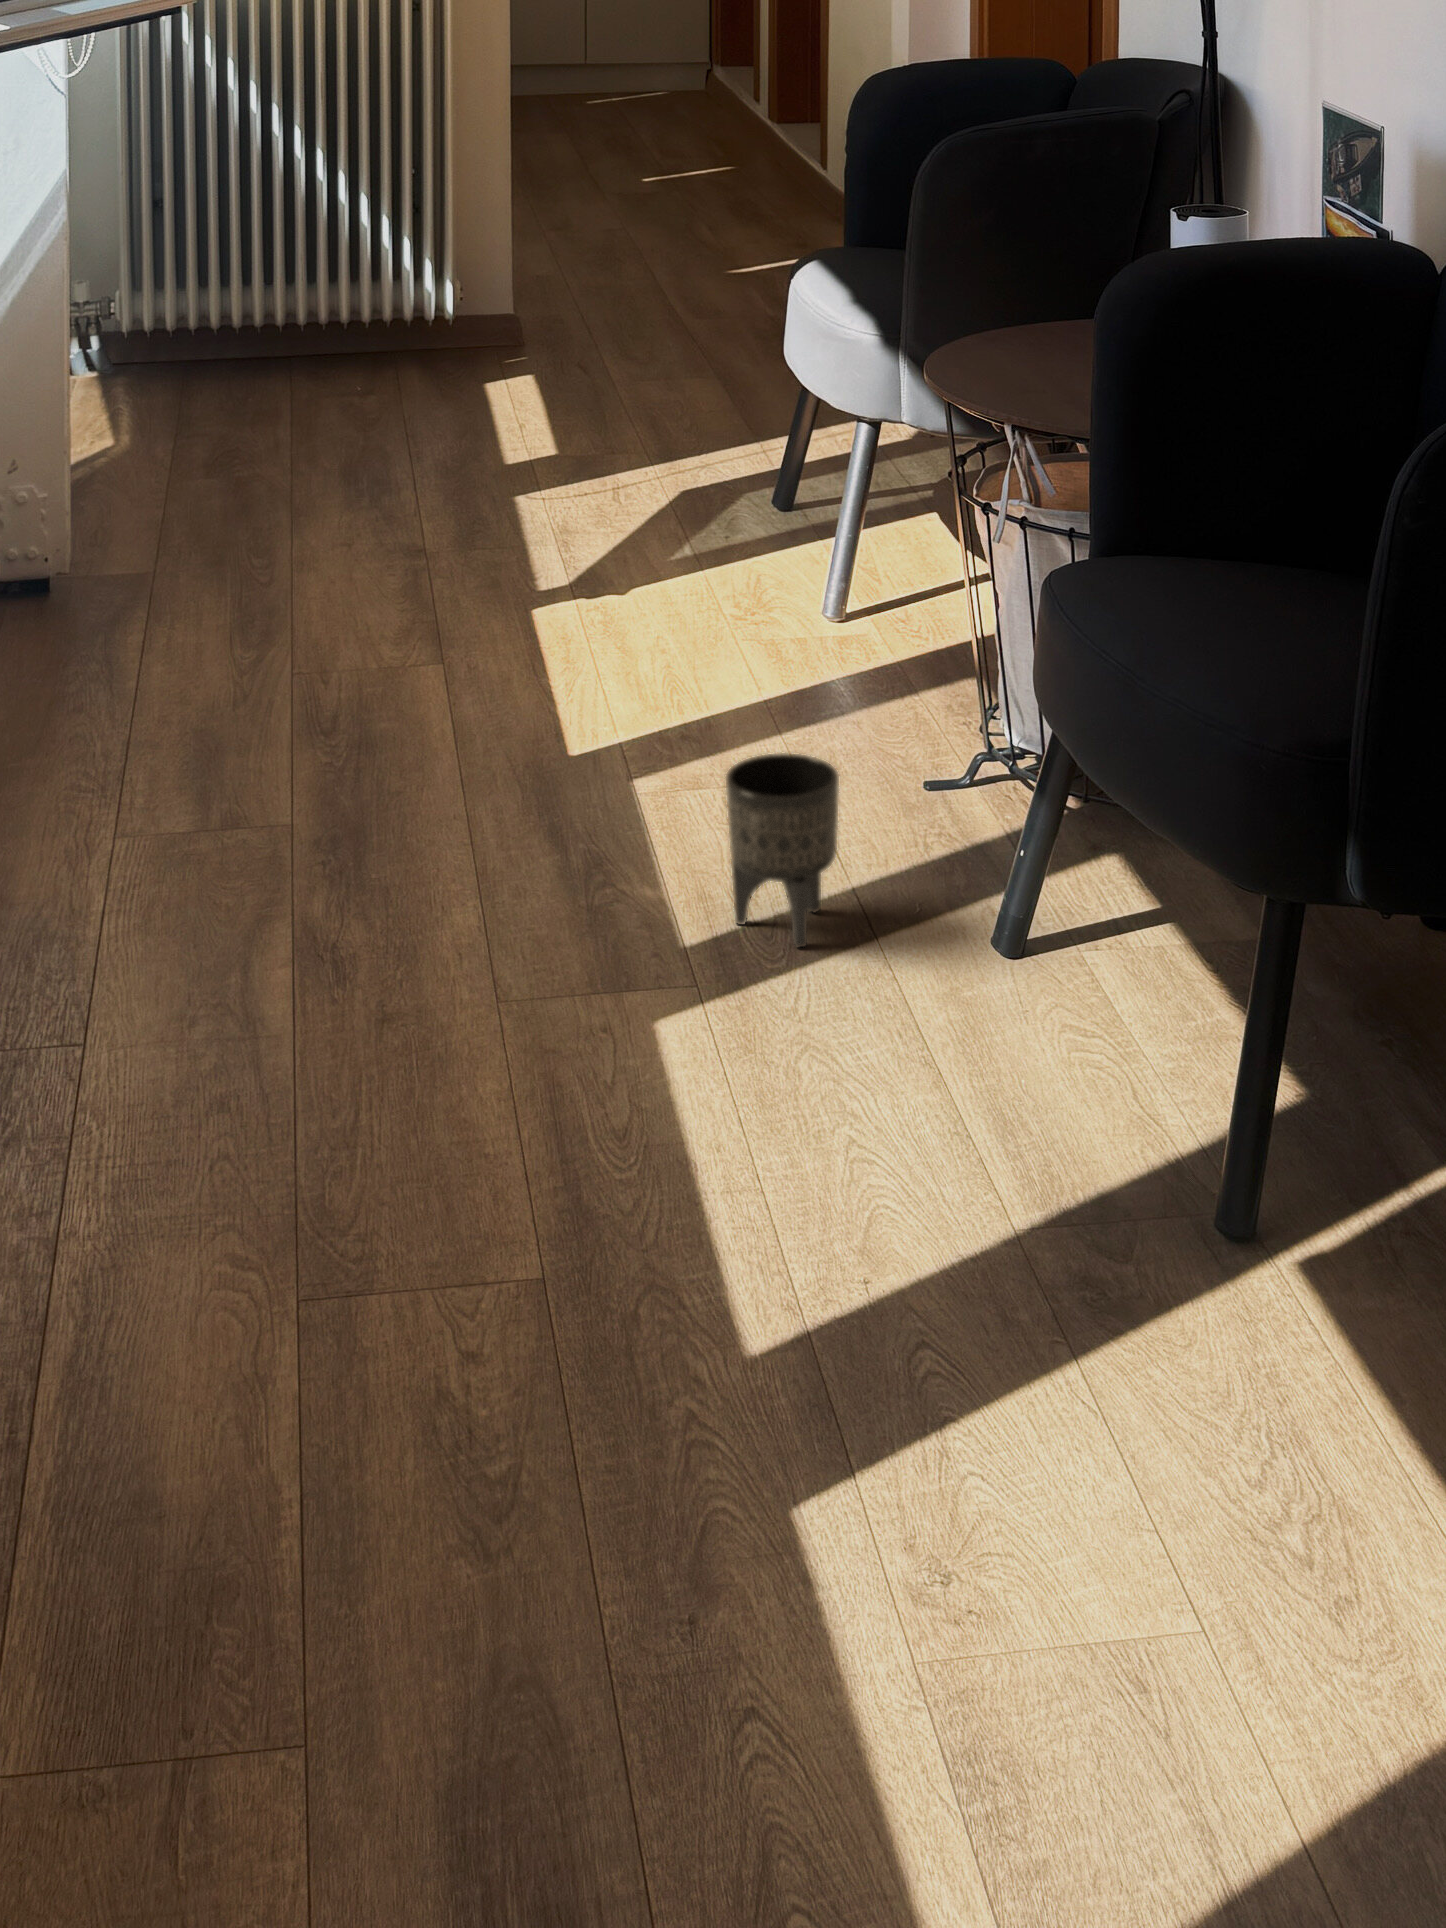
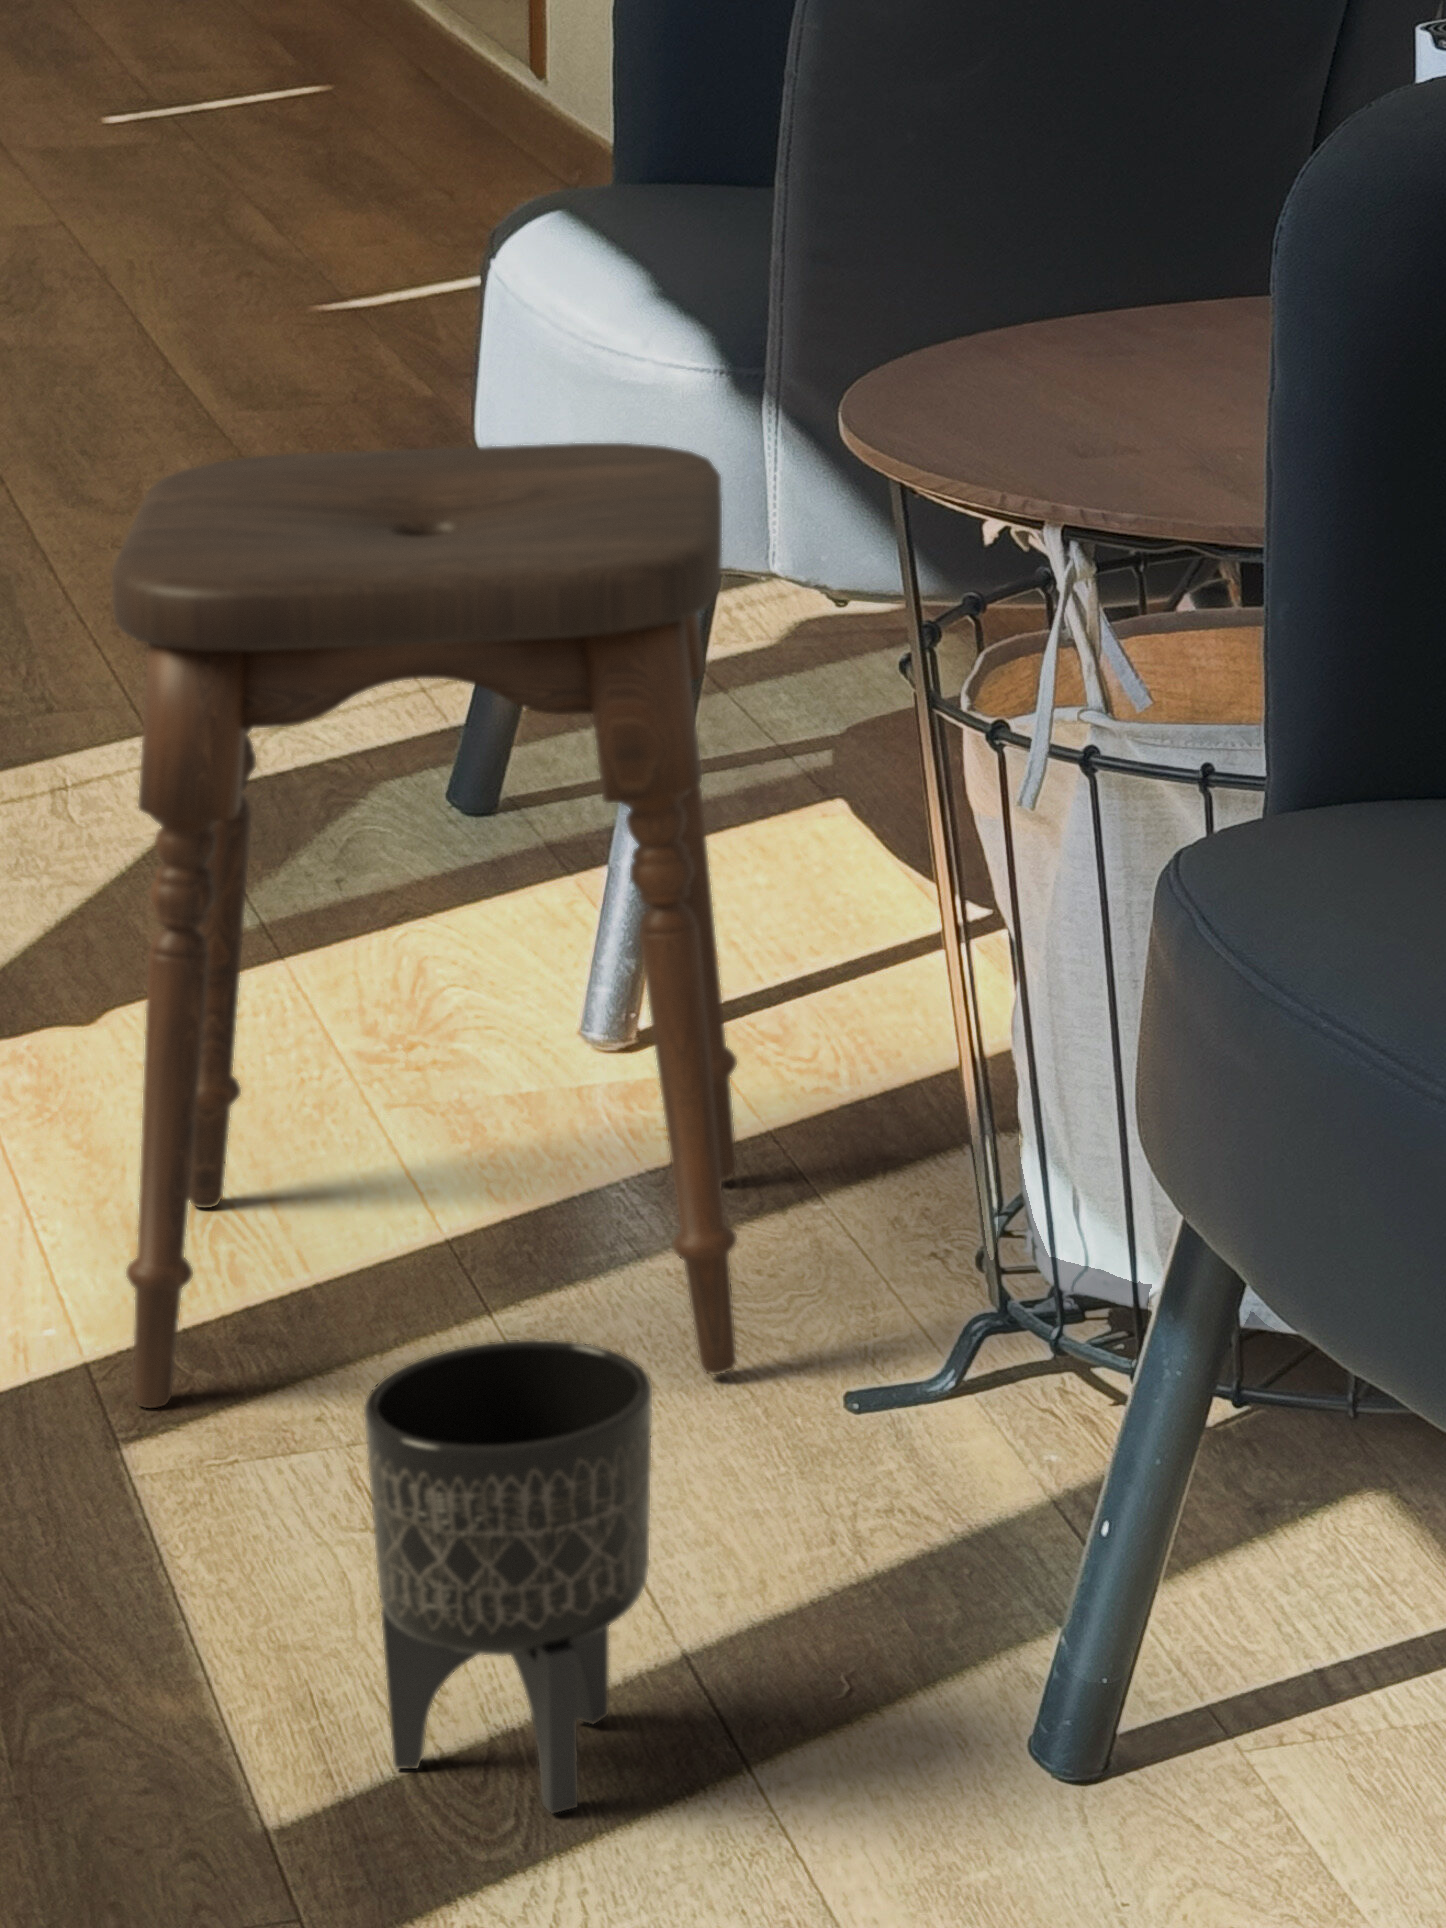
stool: none [633,371,885,770] -> present [112,443,737,1408]

